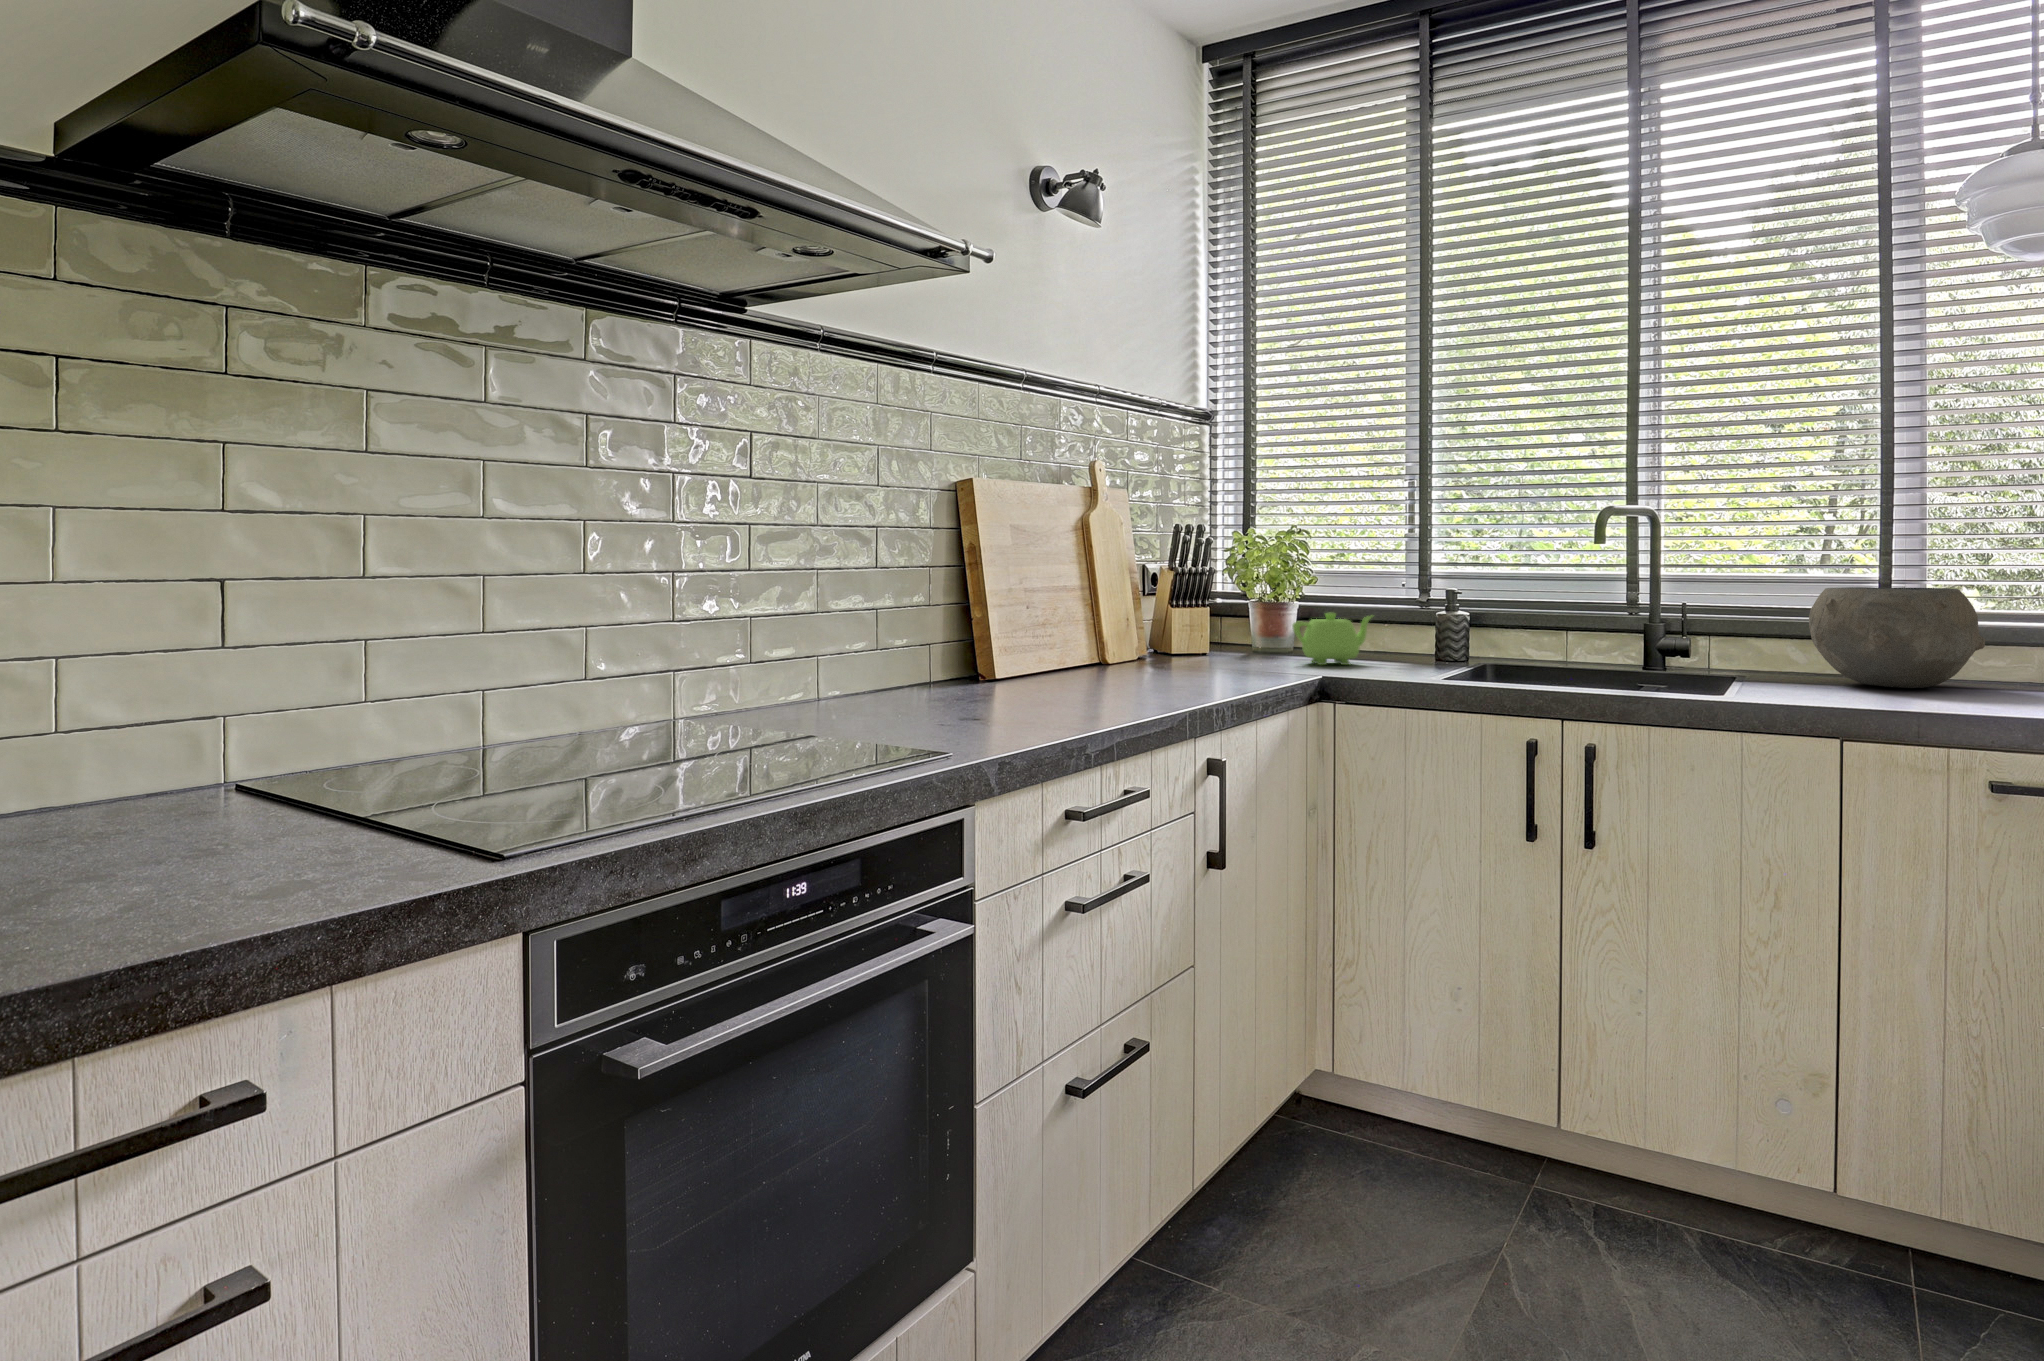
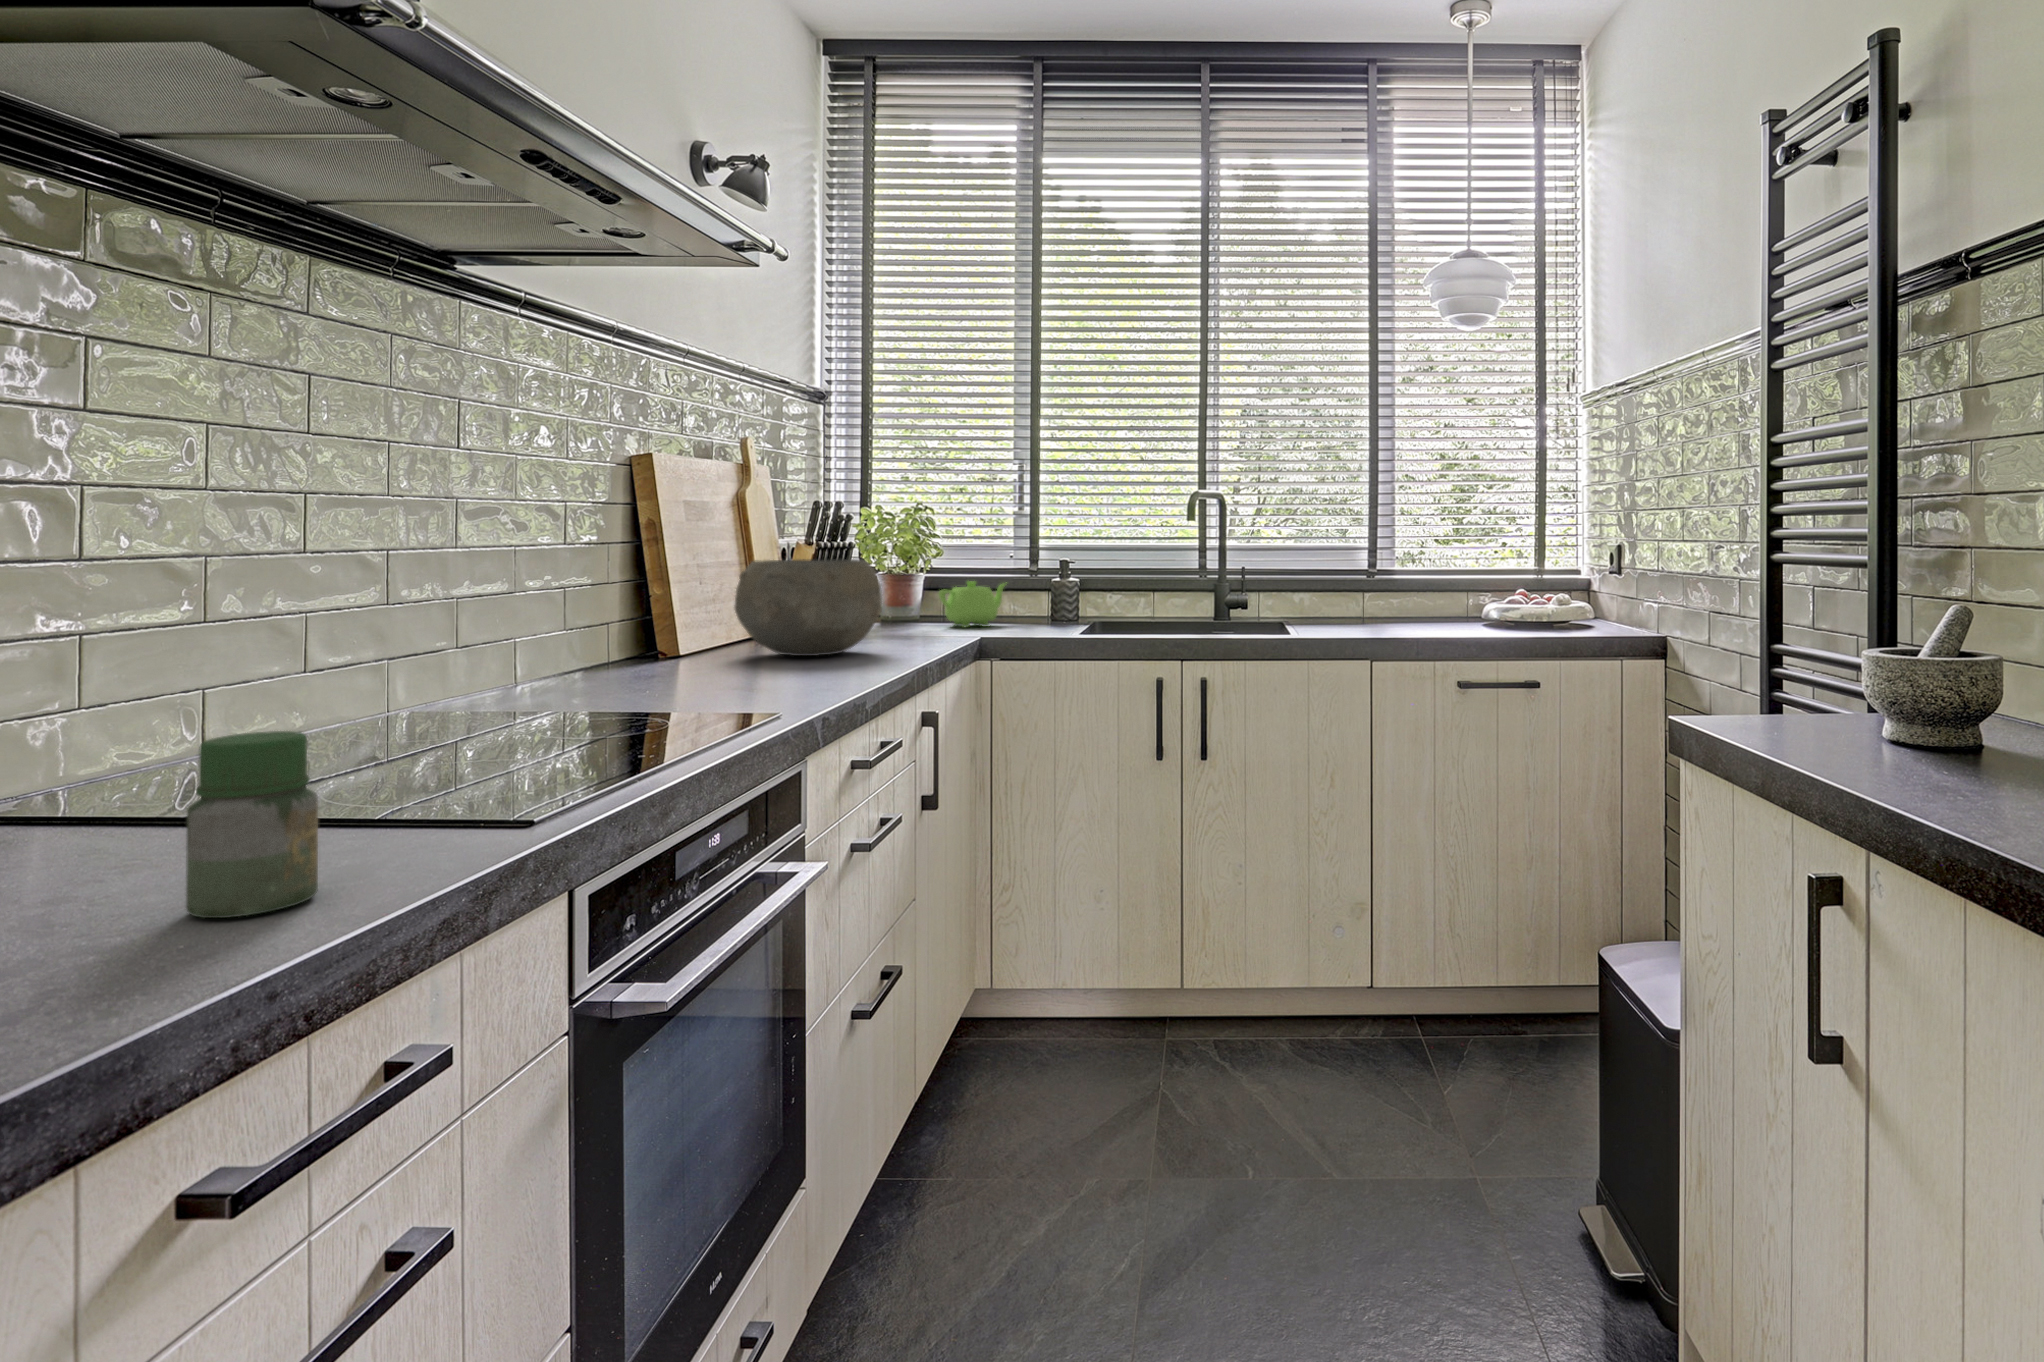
ceramic bowl: present [1809,587,1985,688] -> present [735,559,882,656]
jar: none [70,755,199,939] -> present [186,731,318,918]

